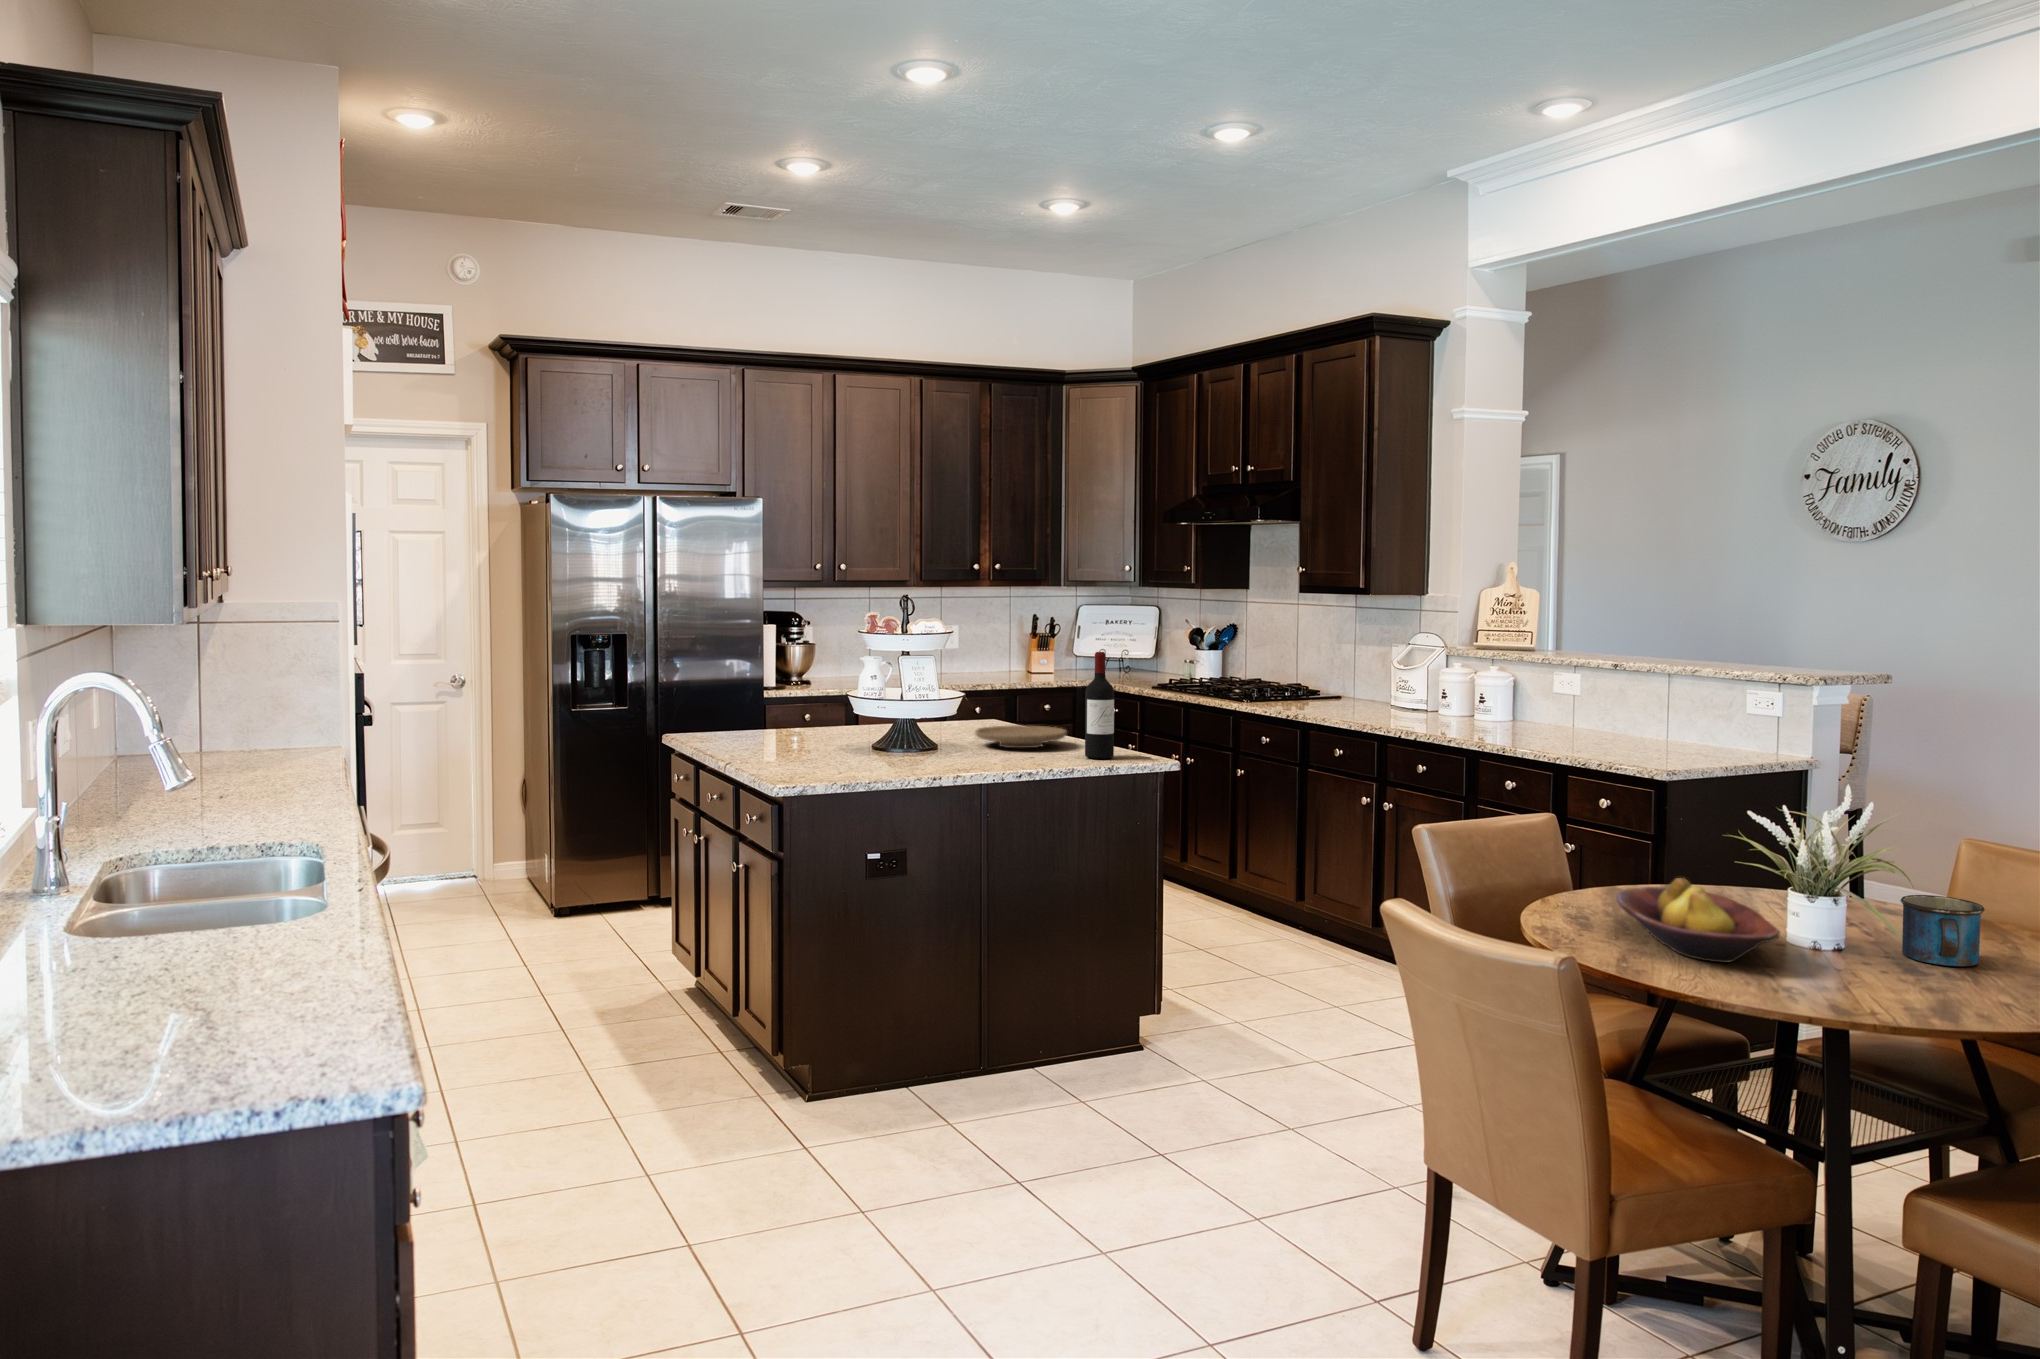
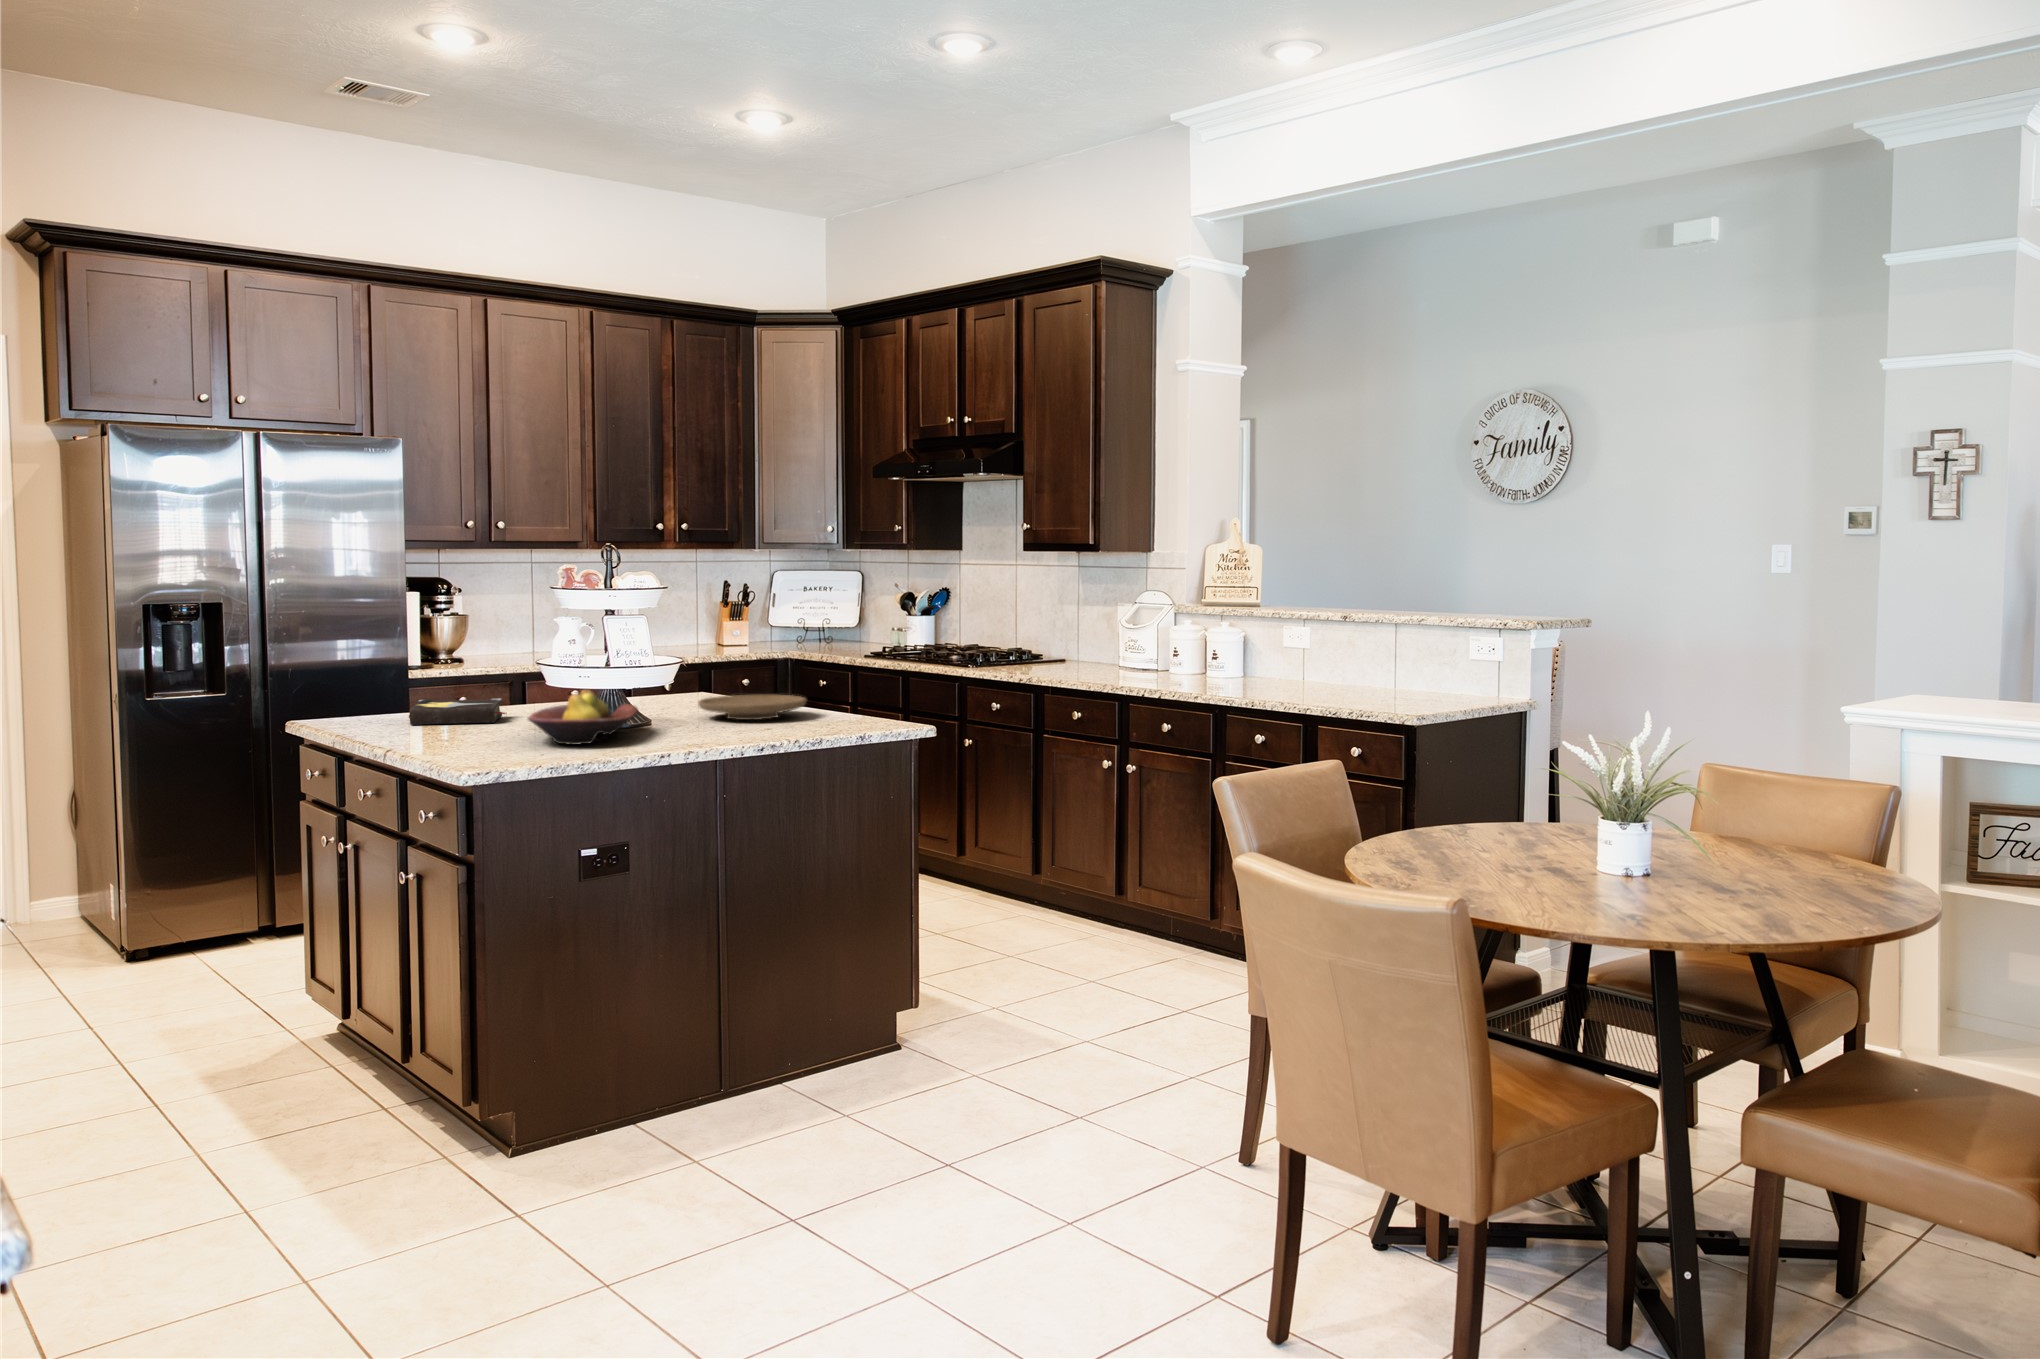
wine bottle: present [1085,652,1114,759] -> none [833,606,866,727]
hardback book: none [749,721,824,742] -> present [409,698,507,725]
fruit bowl: present [1617,878,1780,963] -> present [528,690,638,745]
mug: present [1900,895,1985,966] -> none [1691,814,1765,880]

